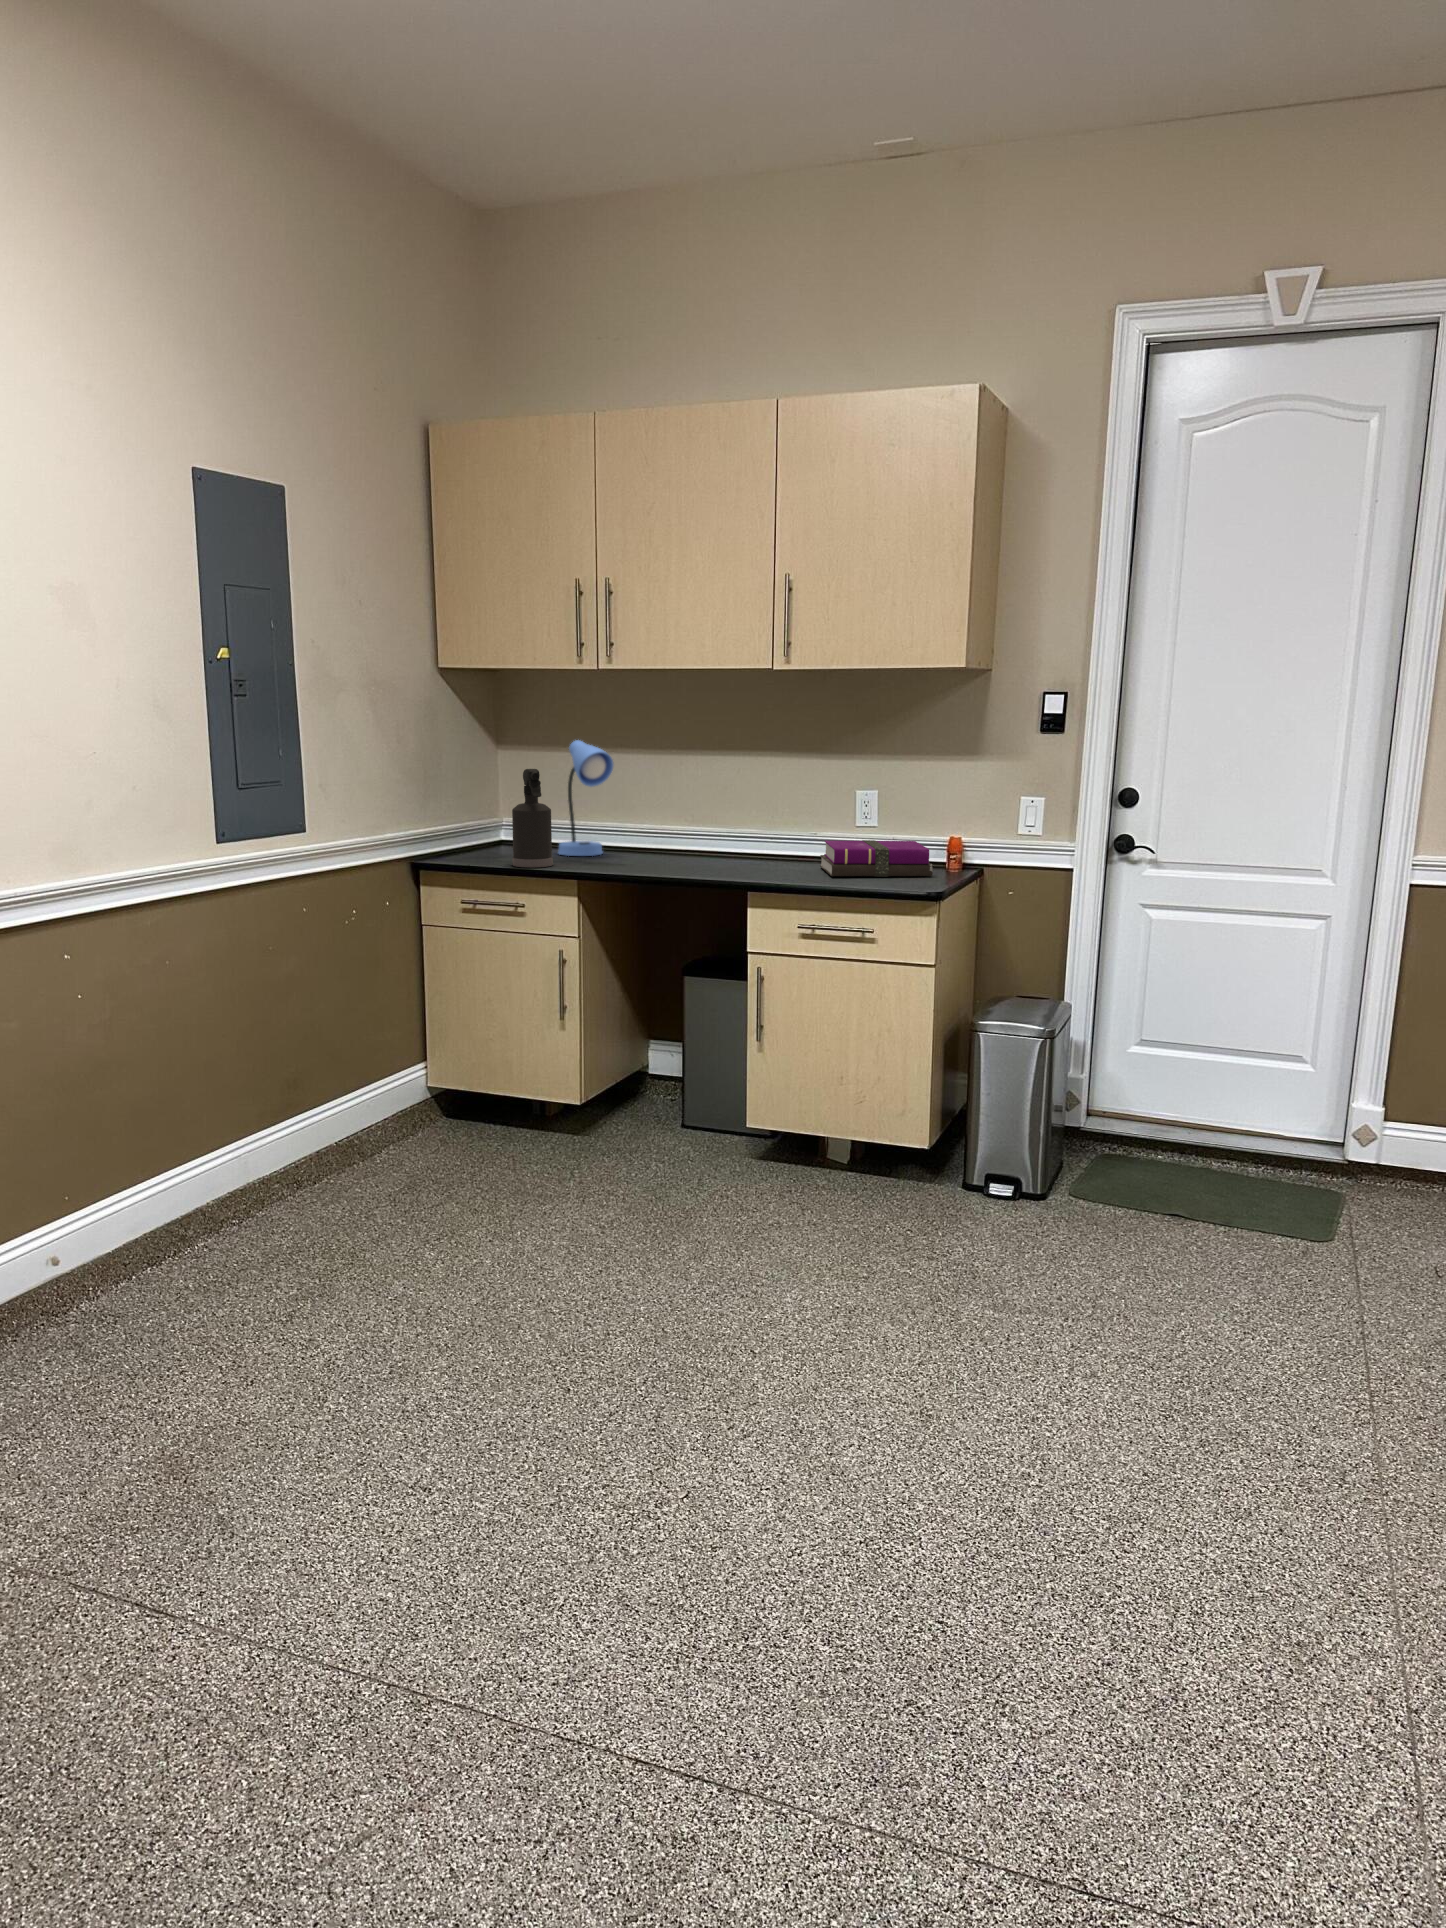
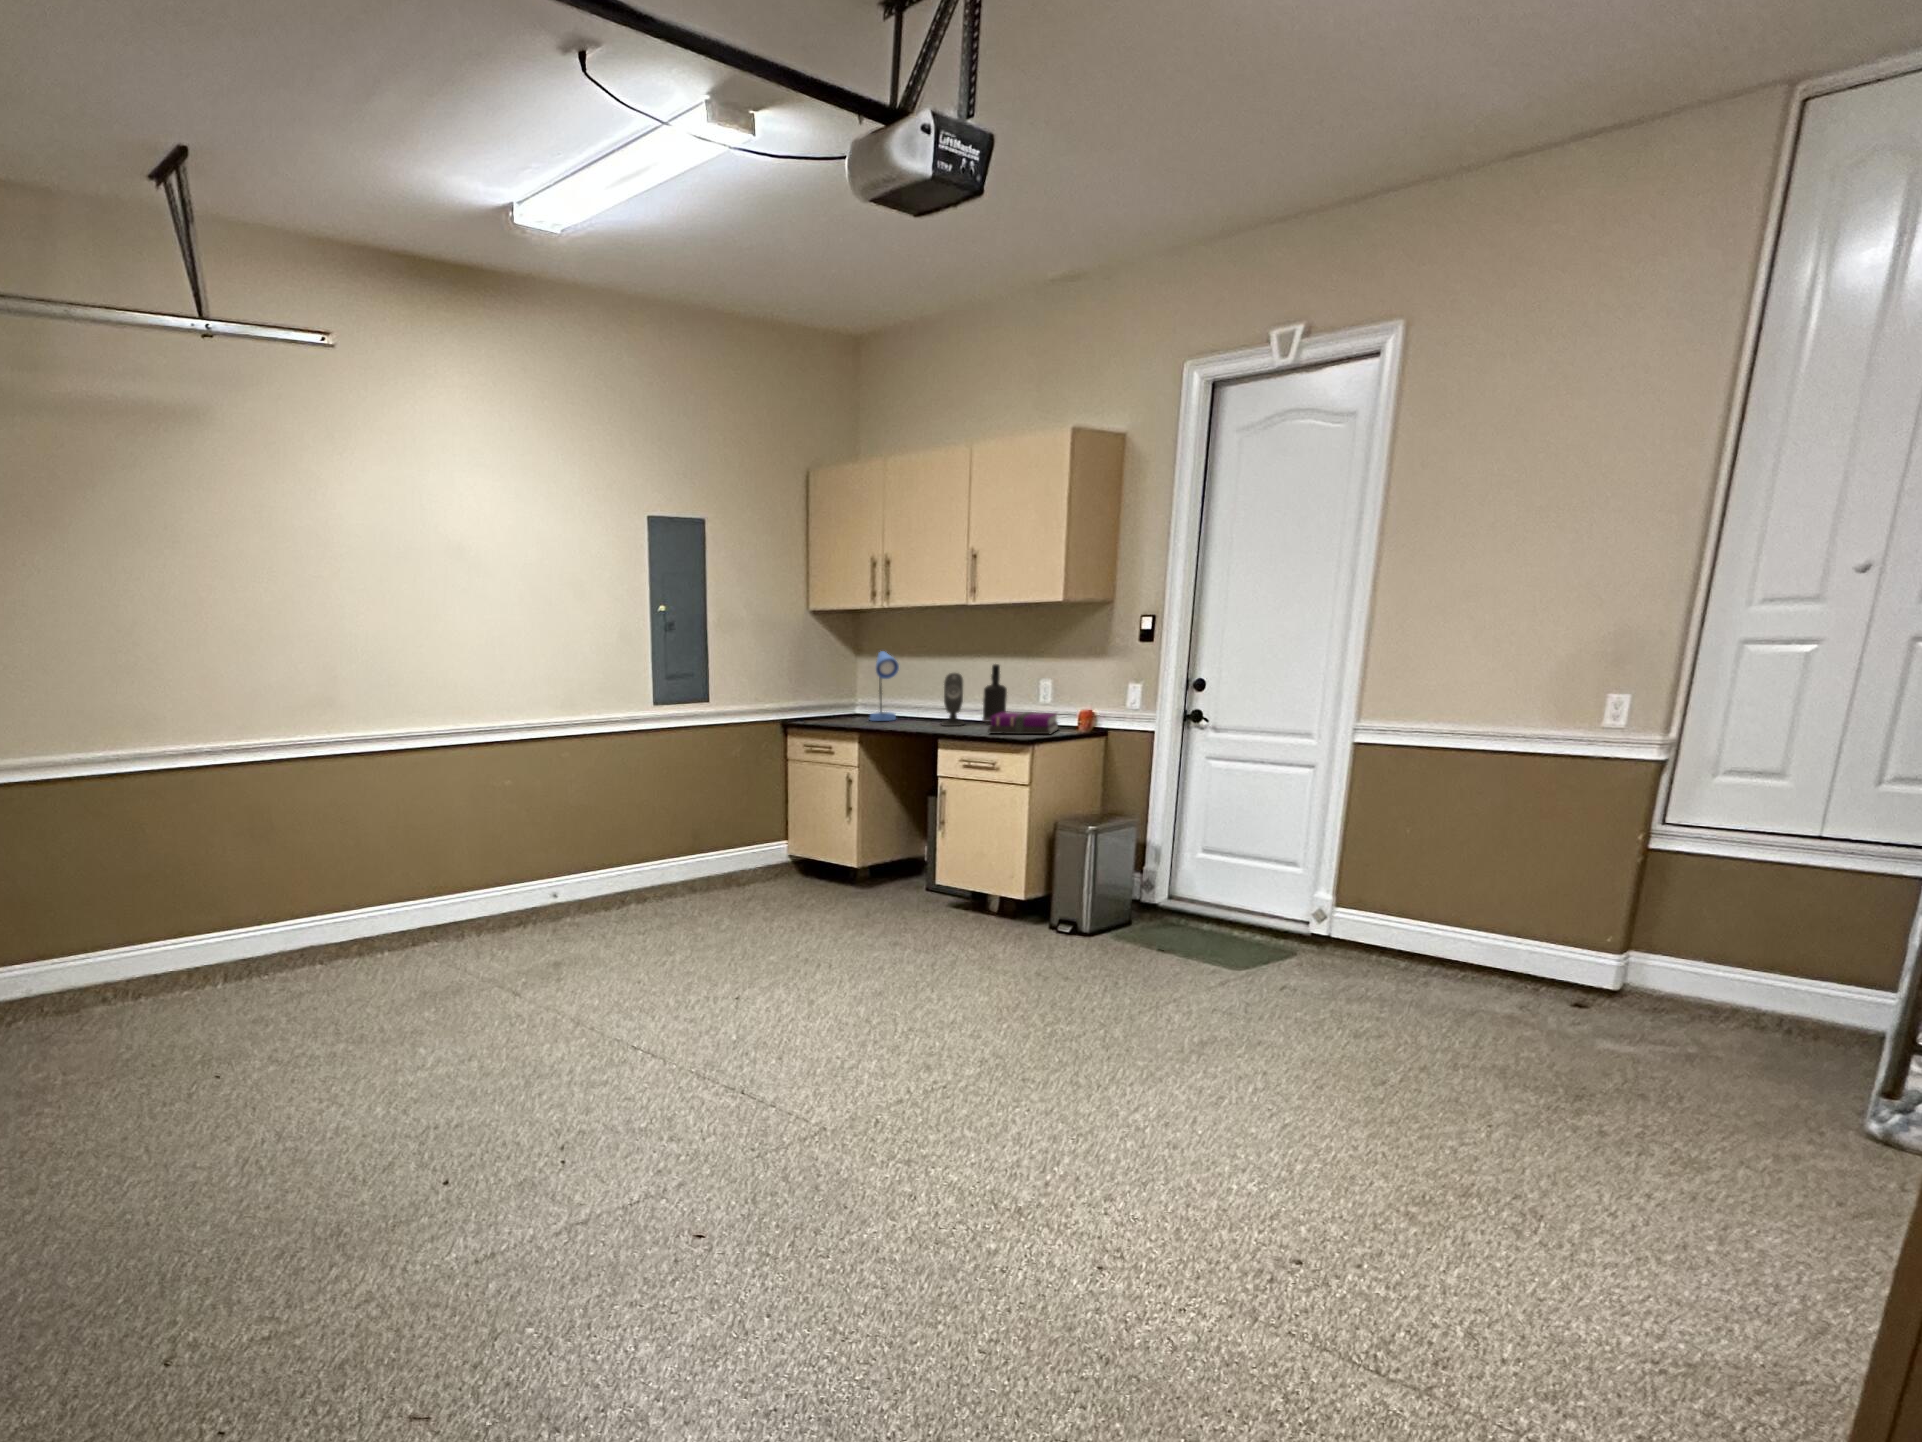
spray bottle: present [512,769,553,867] -> present [982,664,1007,722]
speaker: none [699,776,743,863] -> present [942,673,964,726]

